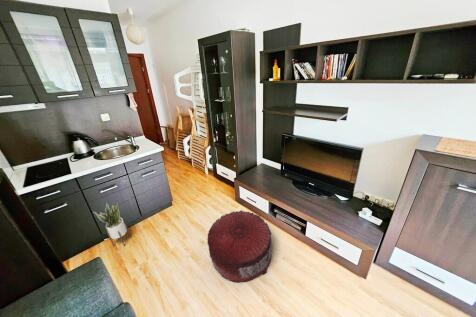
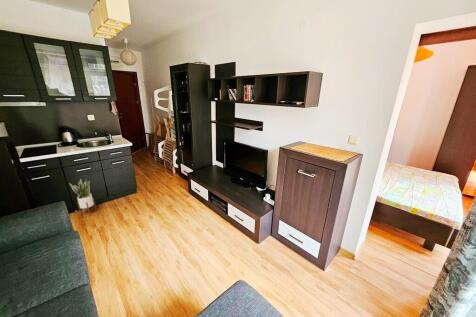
pouf: present [207,210,272,282] -> none [150,193,202,240]

